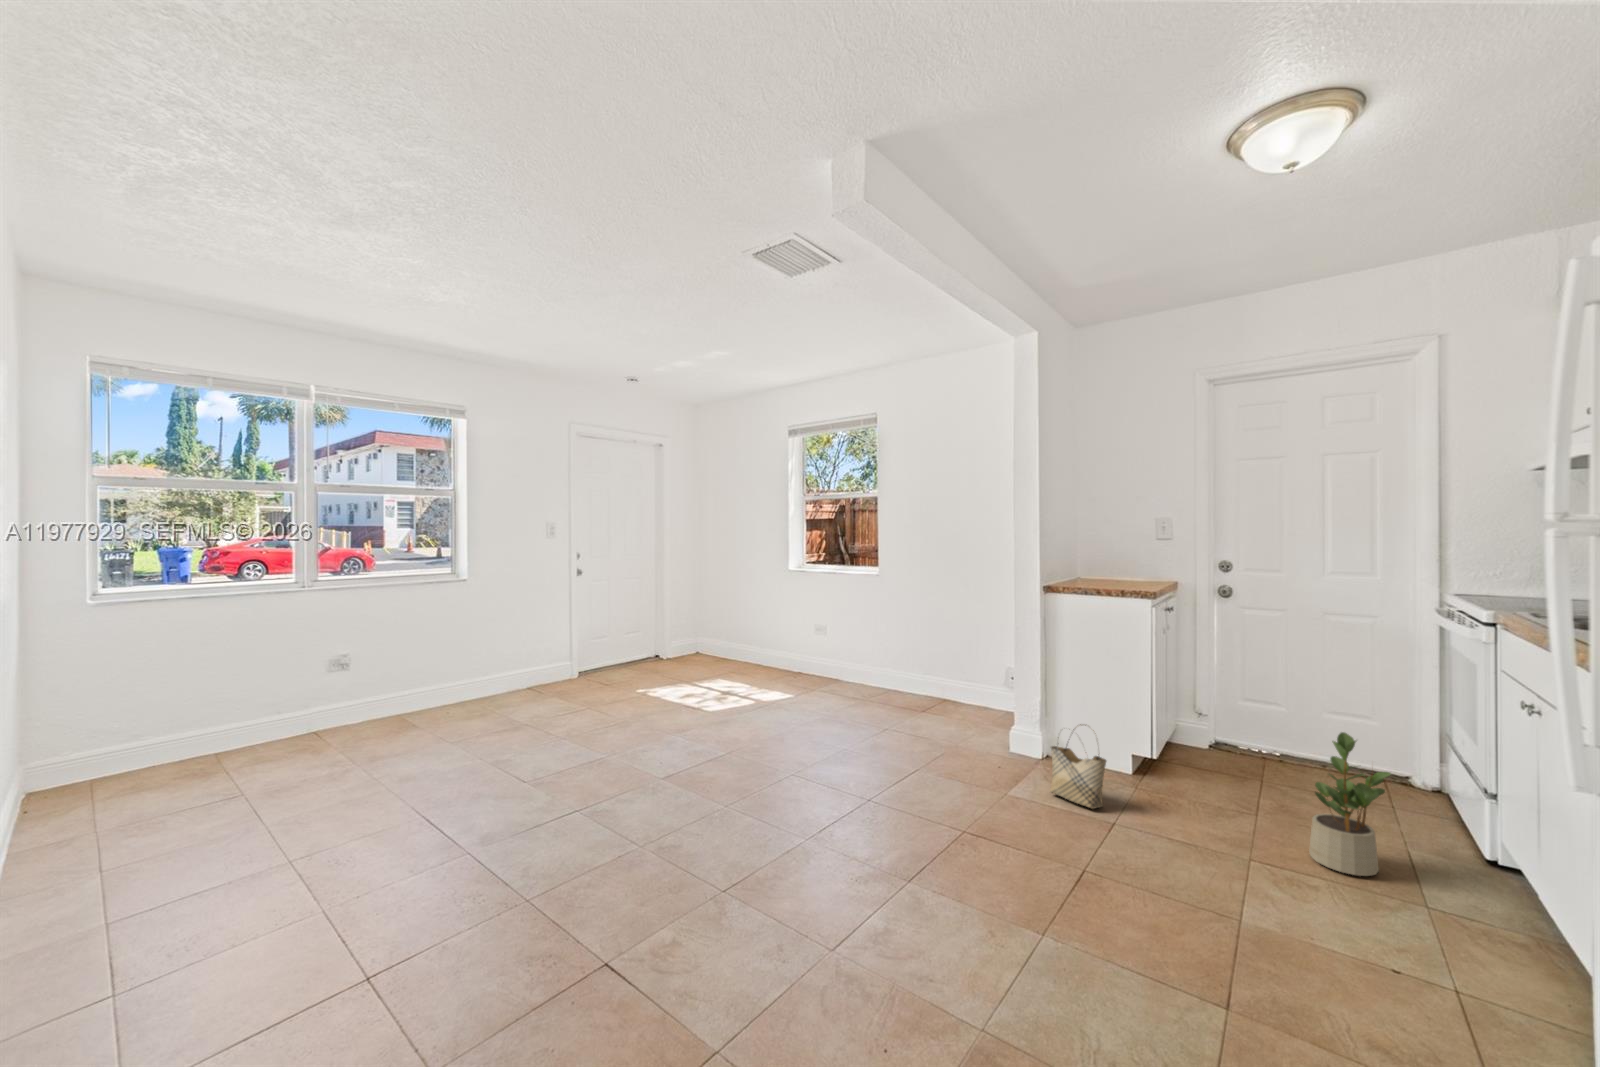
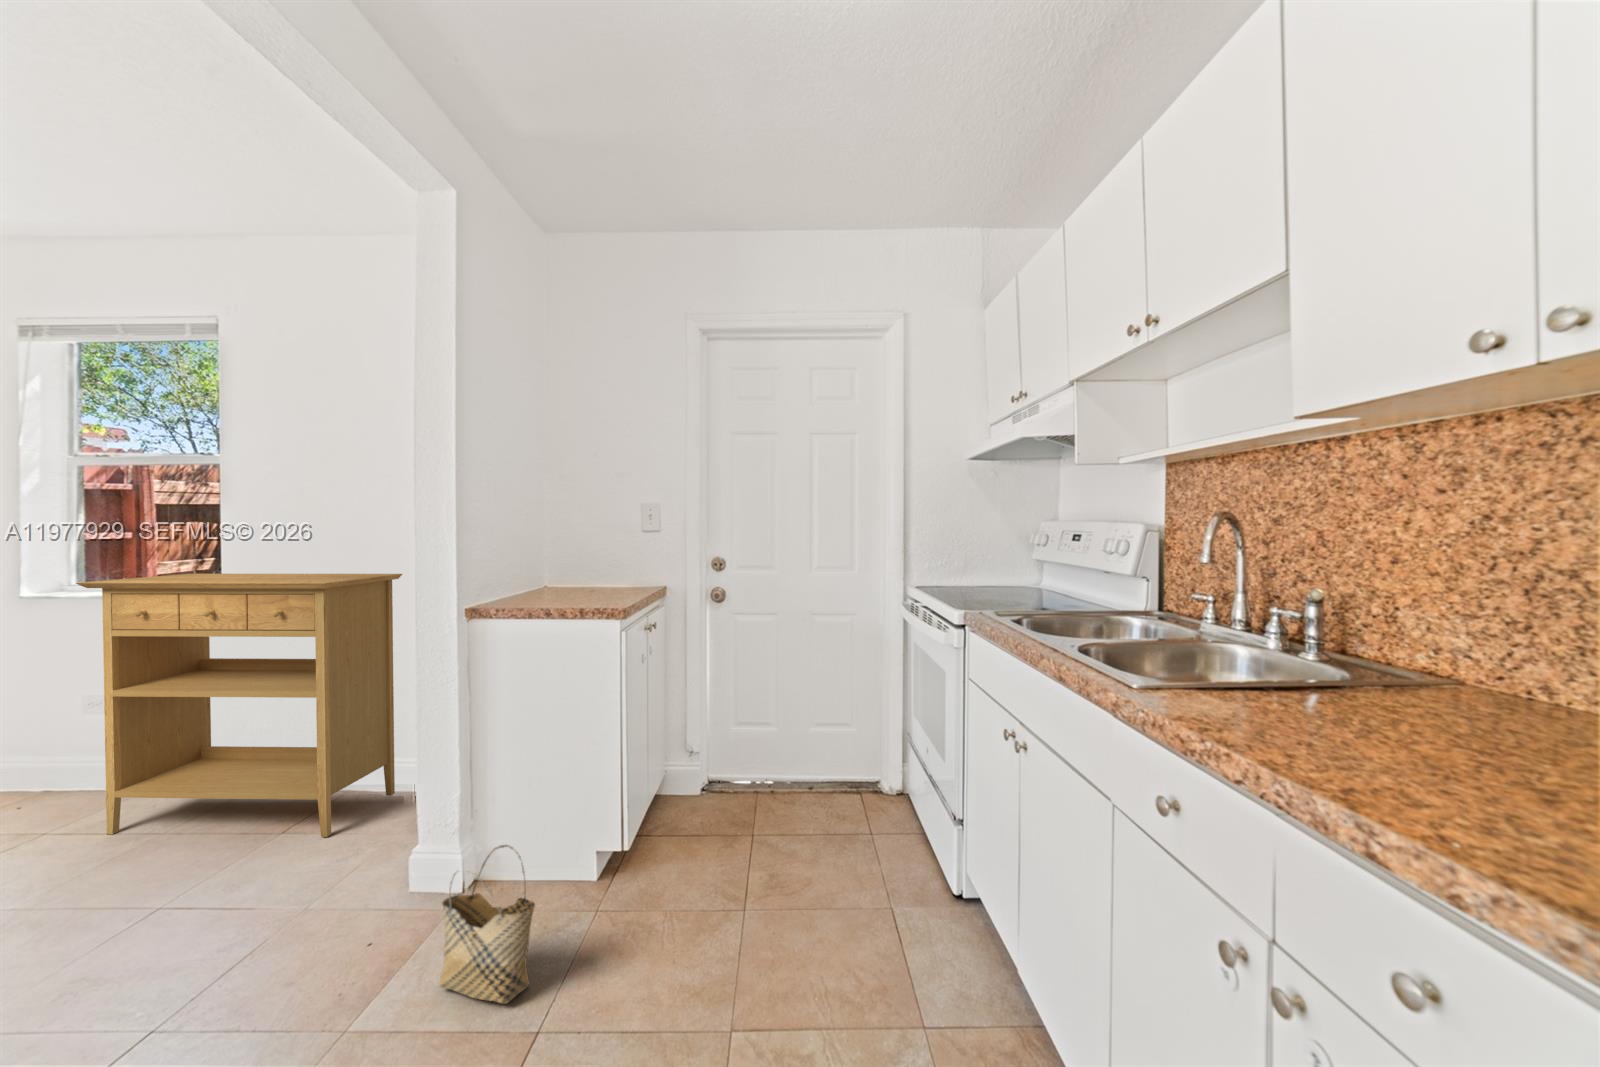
console table: none [833,560,982,718] -> present [76,574,402,837]
potted plant: present [1309,732,1391,876] -> none [801,792,884,996]

